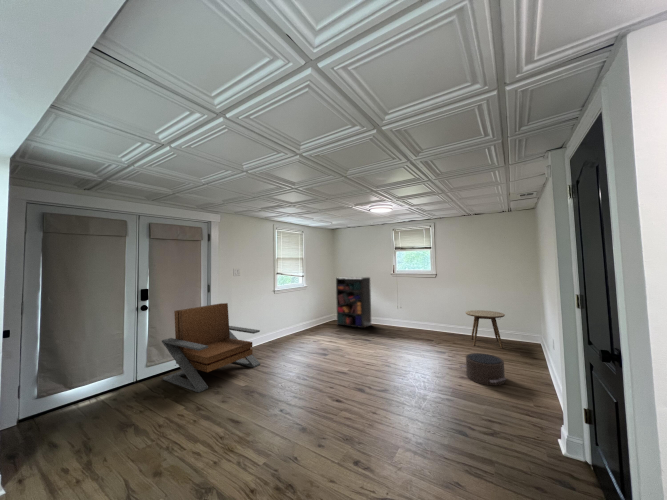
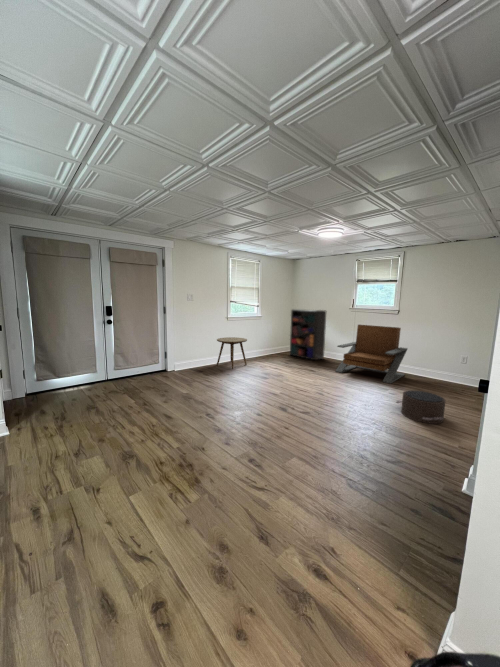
lounge chair: present [162,303,260,392] -> present [336,325,407,383]
side table: present [466,310,505,348] -> present [217,337,247,369]

